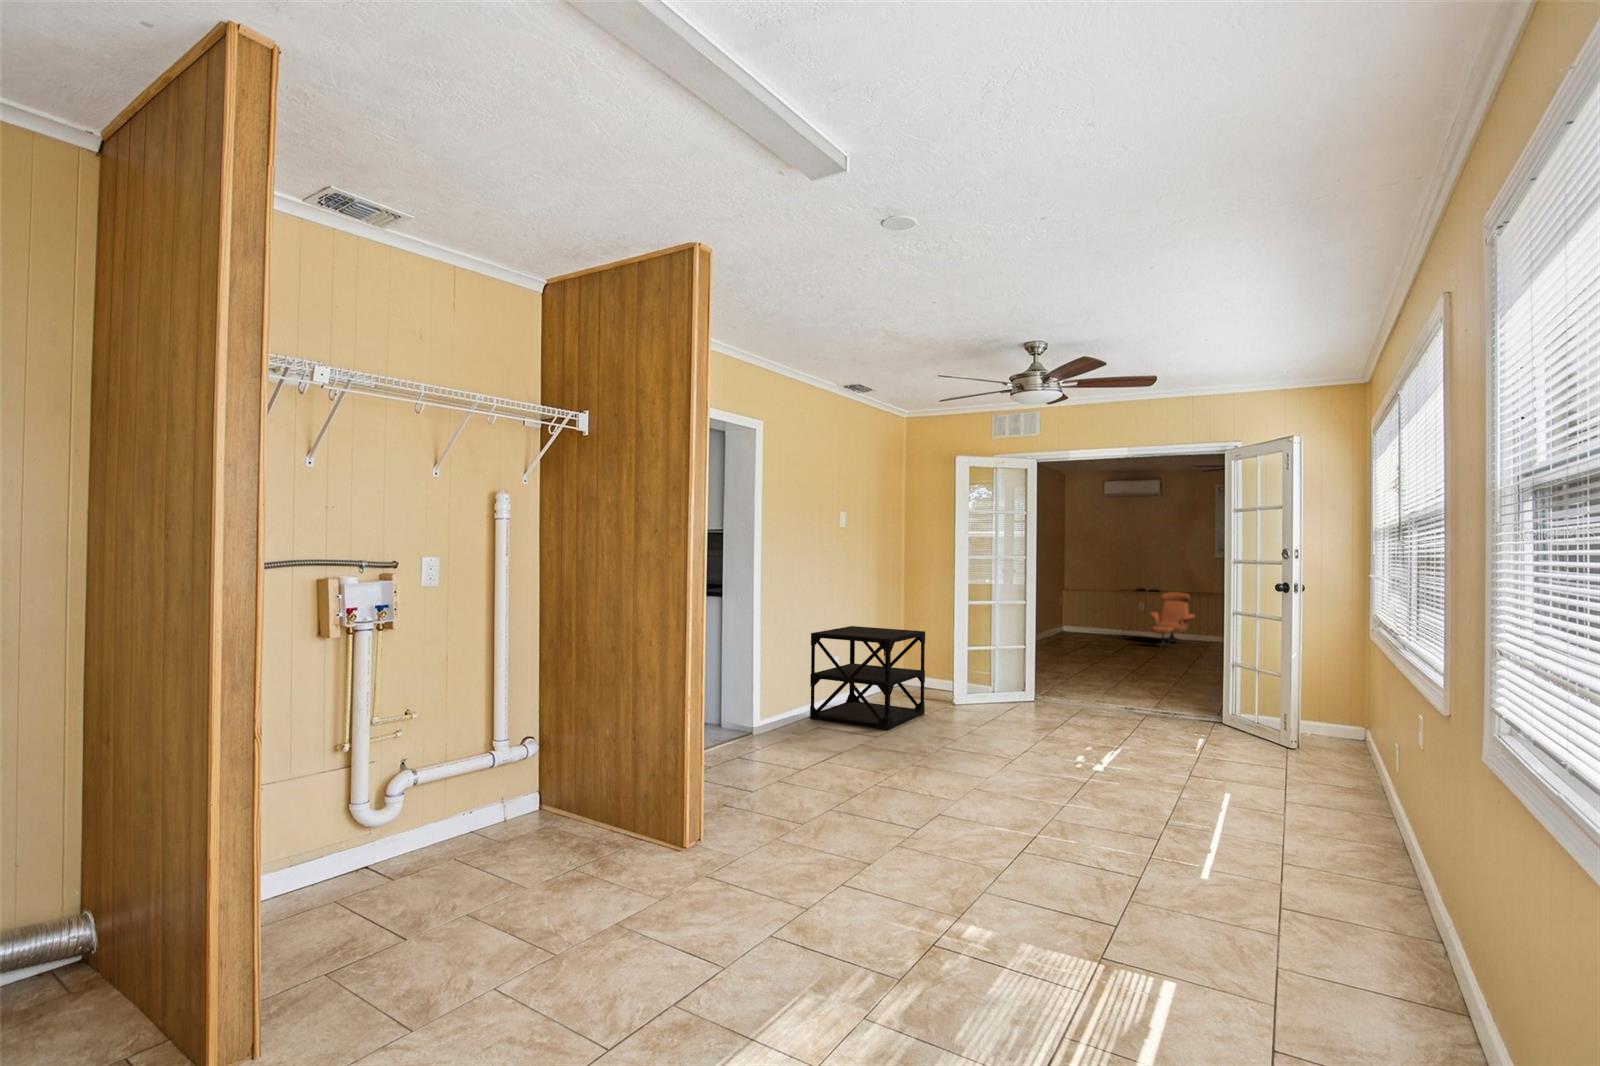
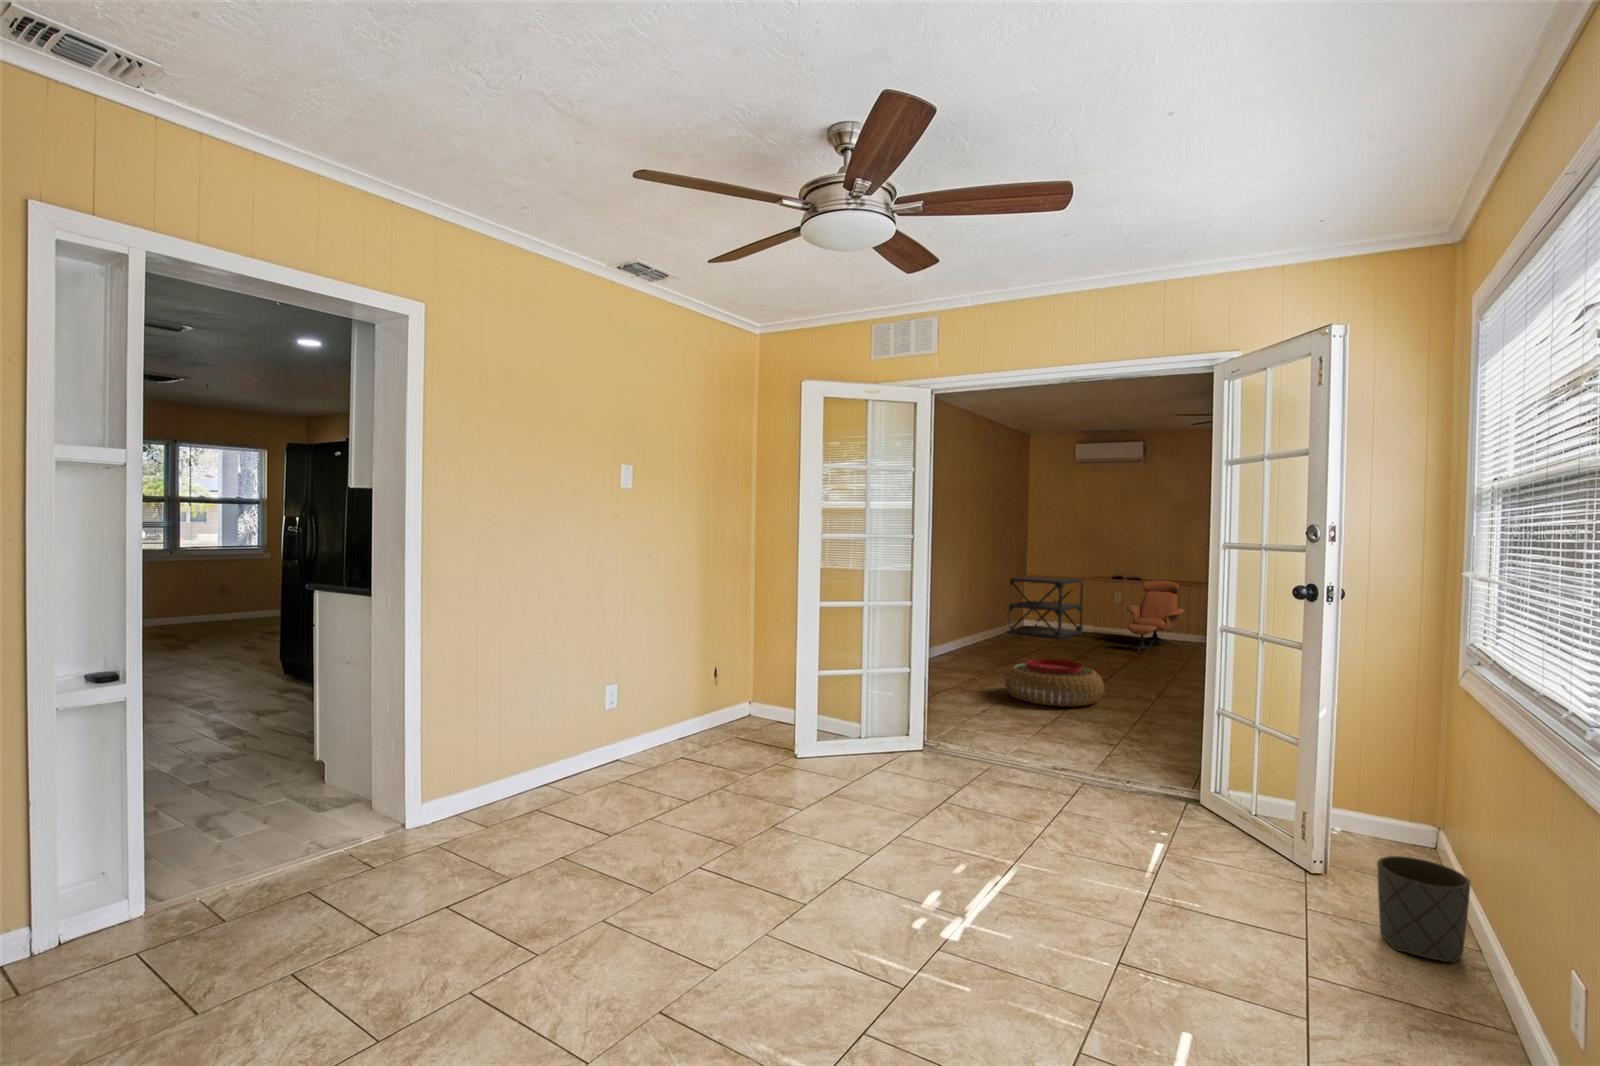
side table: present [810,626,925,730] -> present [1007,576,1084,639]
pouf: none [1071,647,1145,679] -> present [1005,659,1104,707]
planter: none [1323,727,1370,776] -> present [1377,856,1470,963]

